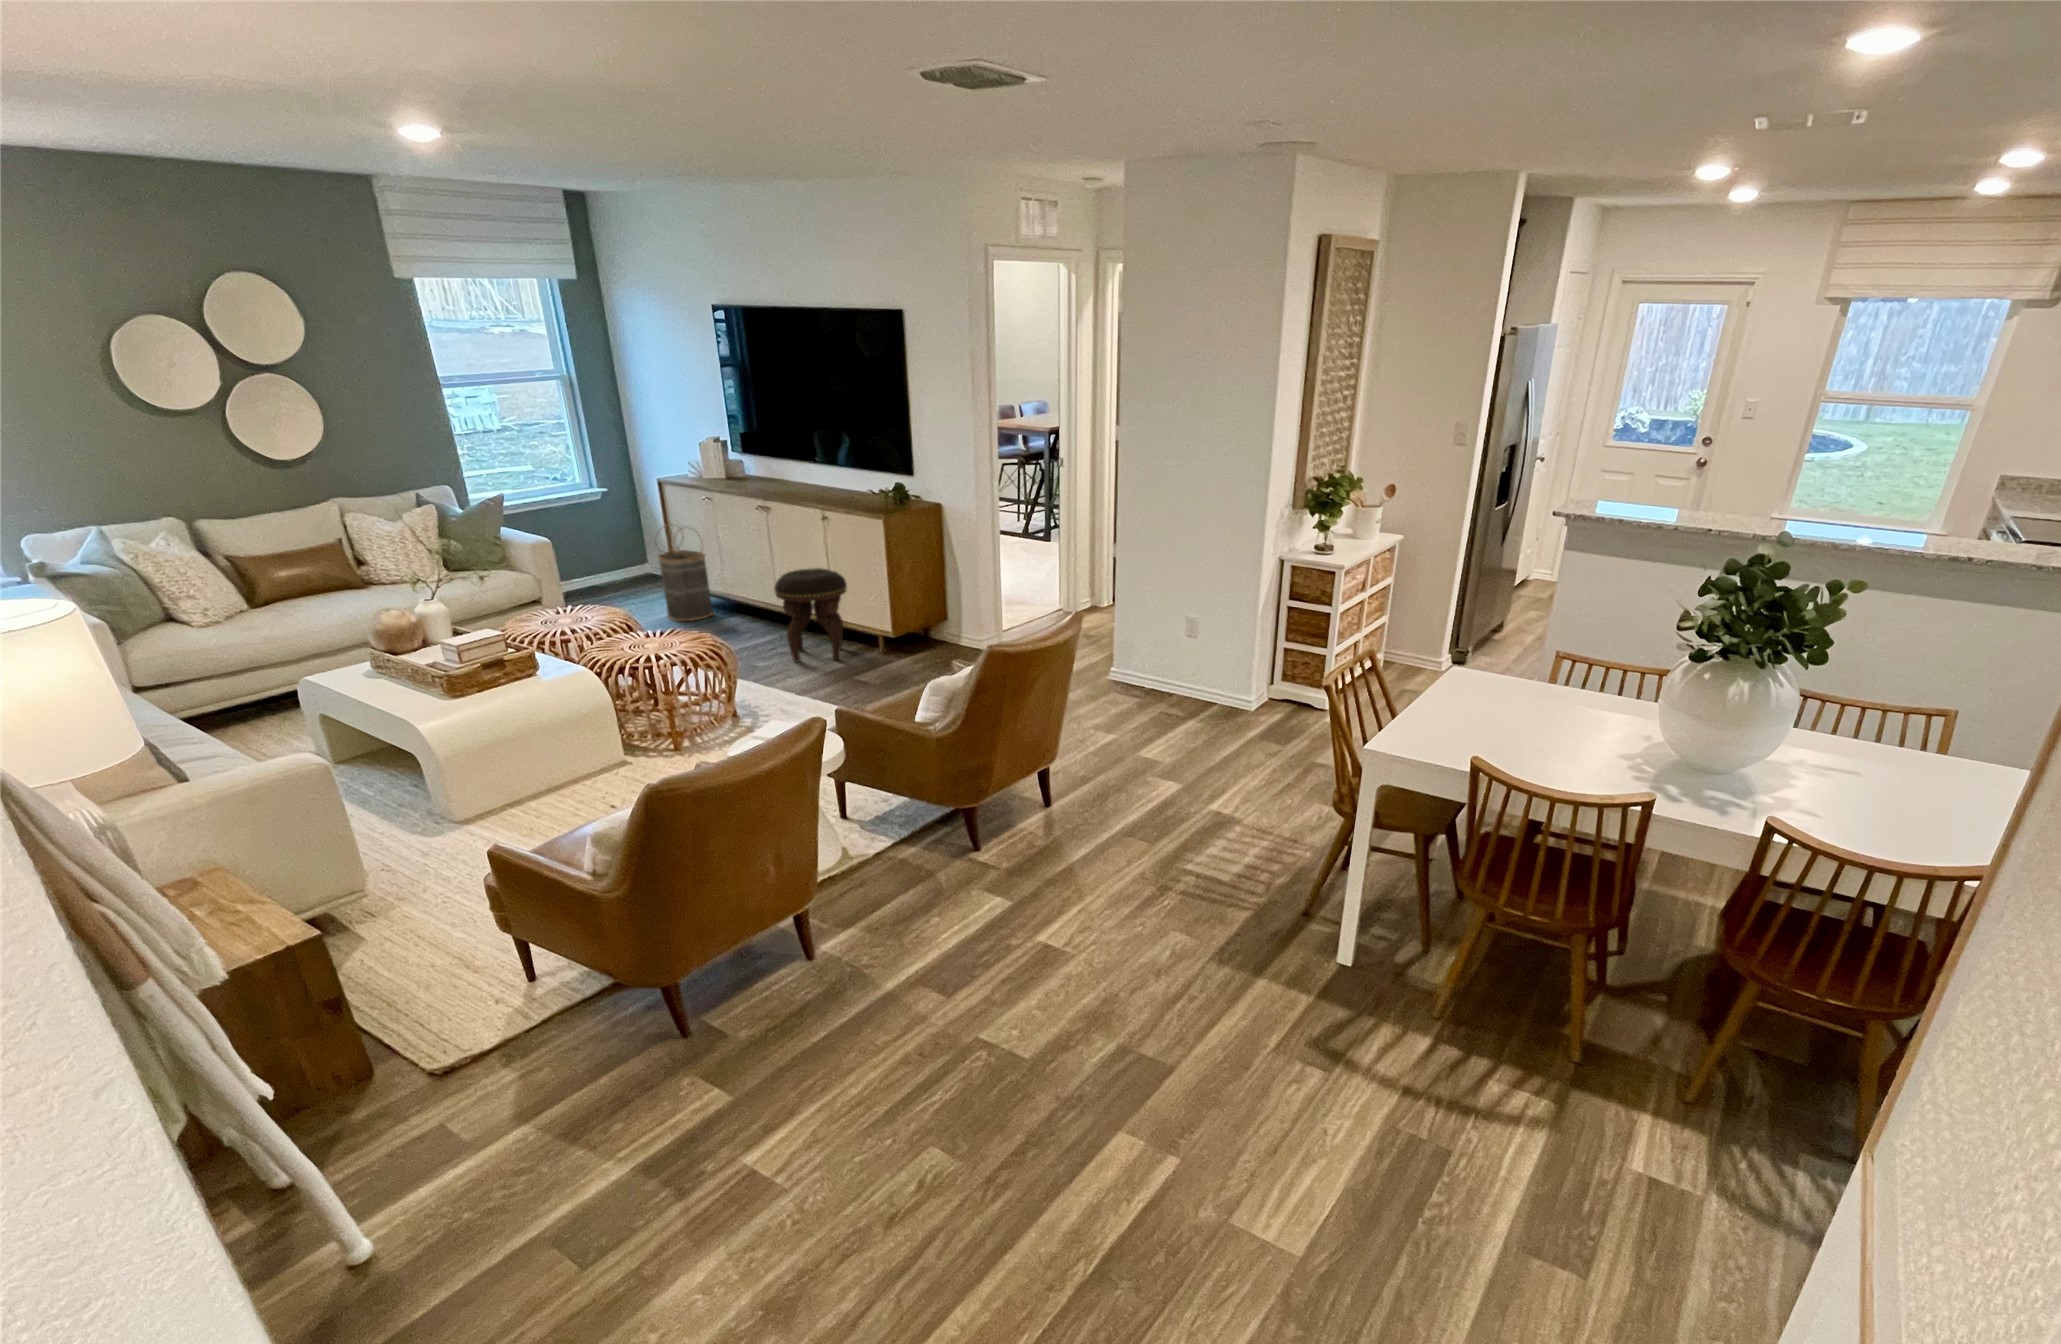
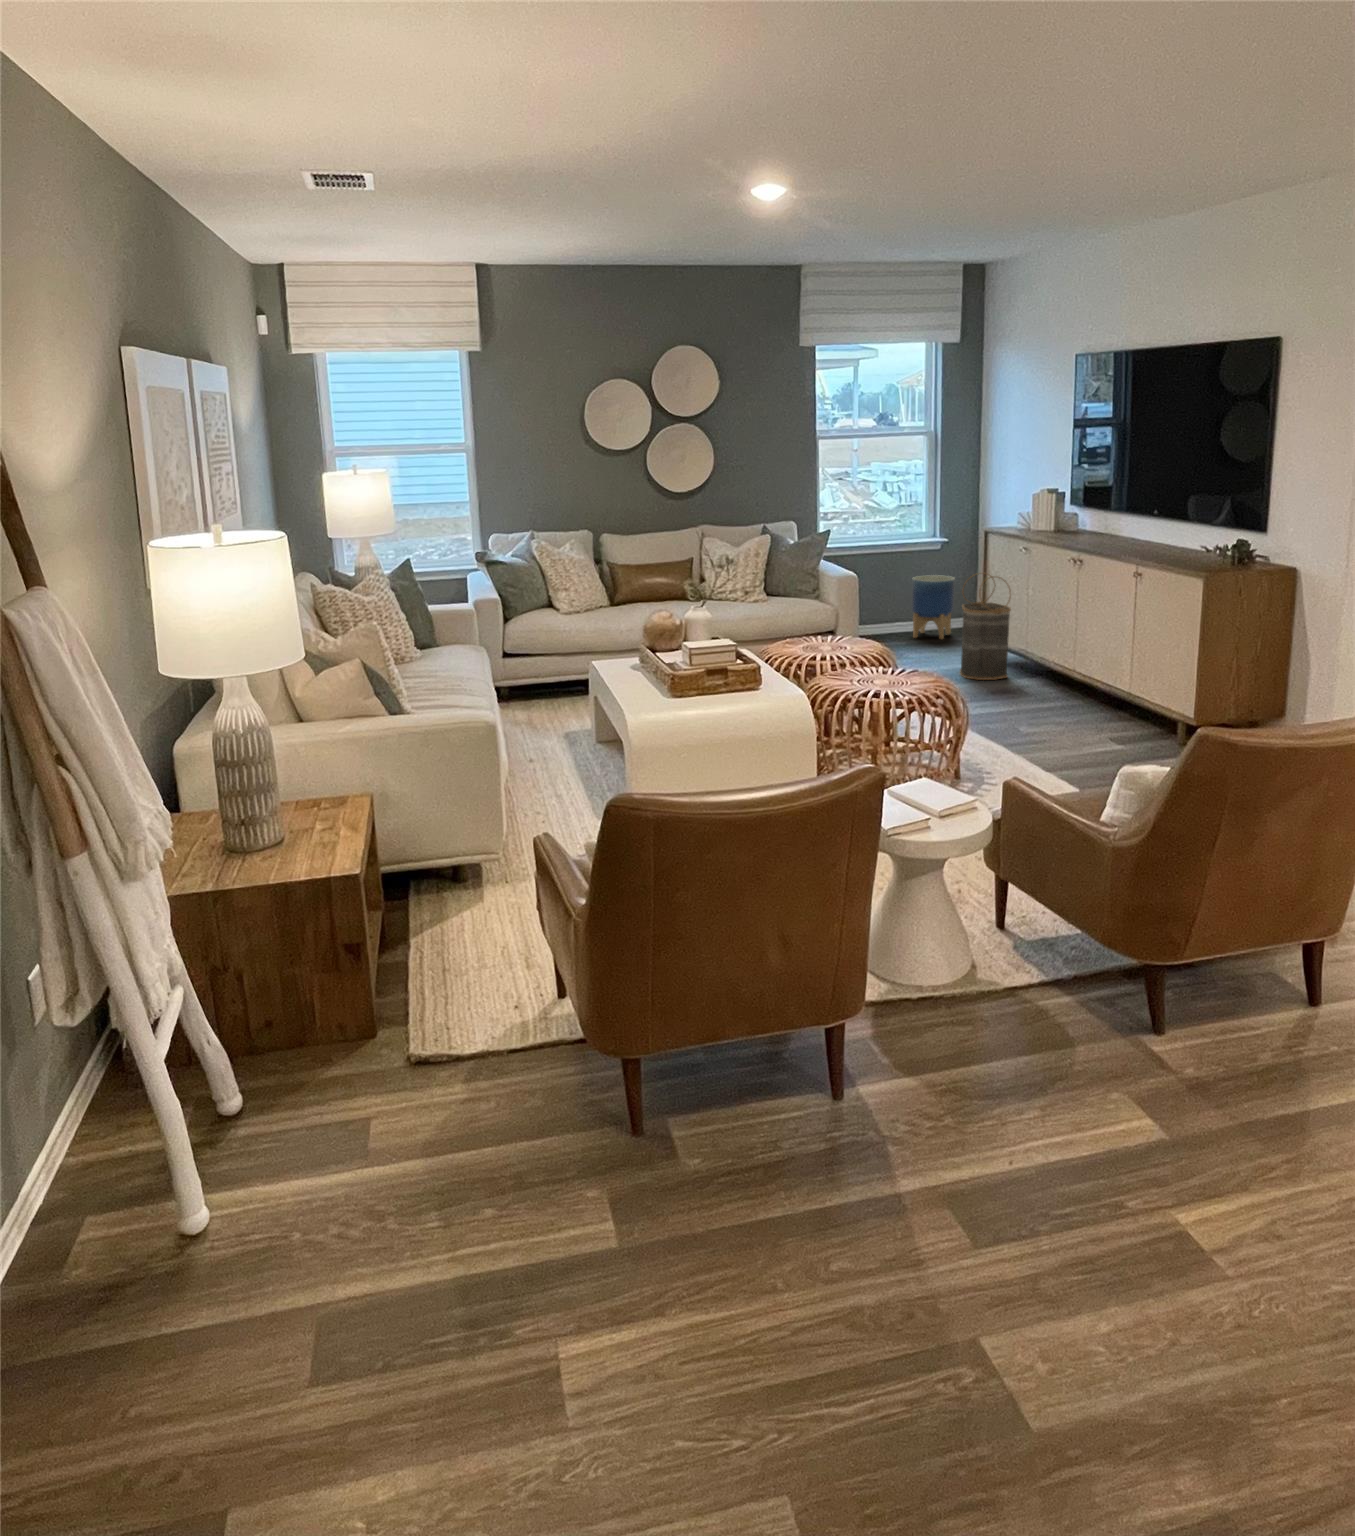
planter: none [584,527,632,589] -> present [912,575,955,639]
footstool: present [774,568,847,662] -> none [1054,632,1143,744]

